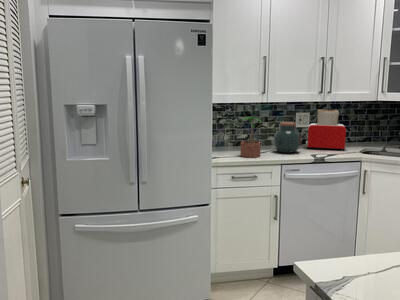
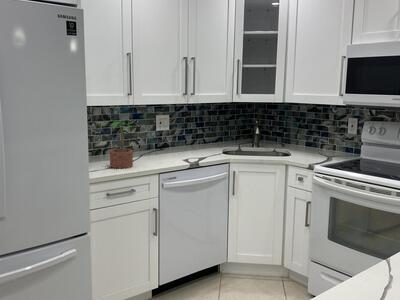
toaster: present [305,109,346,151] -> none [168,111,209,153]
jar: present [273,122,301,153] -> none [141,126,170,159]

